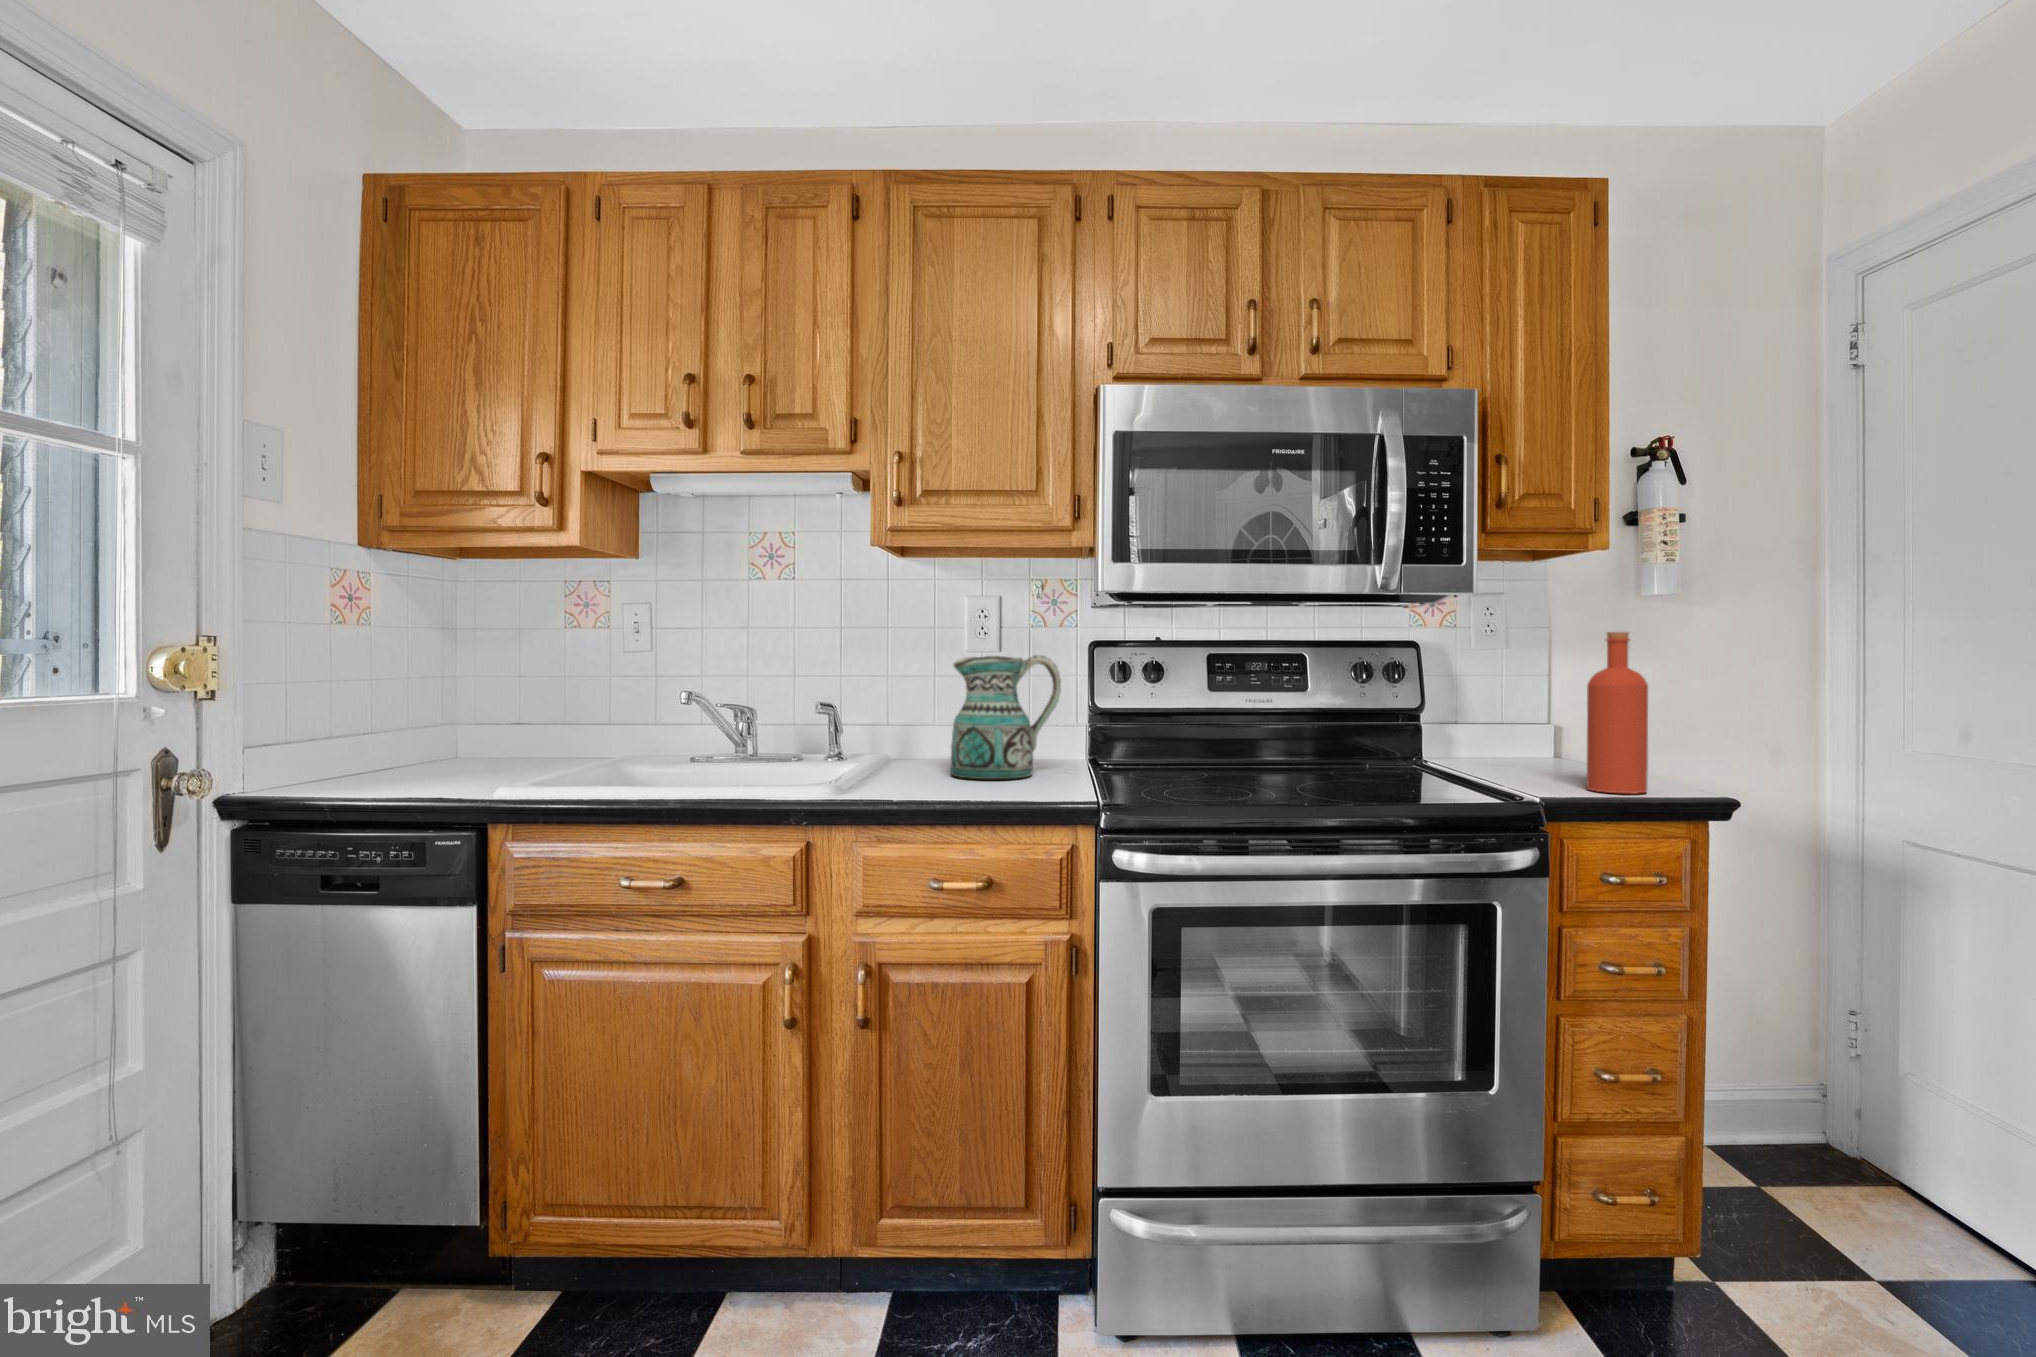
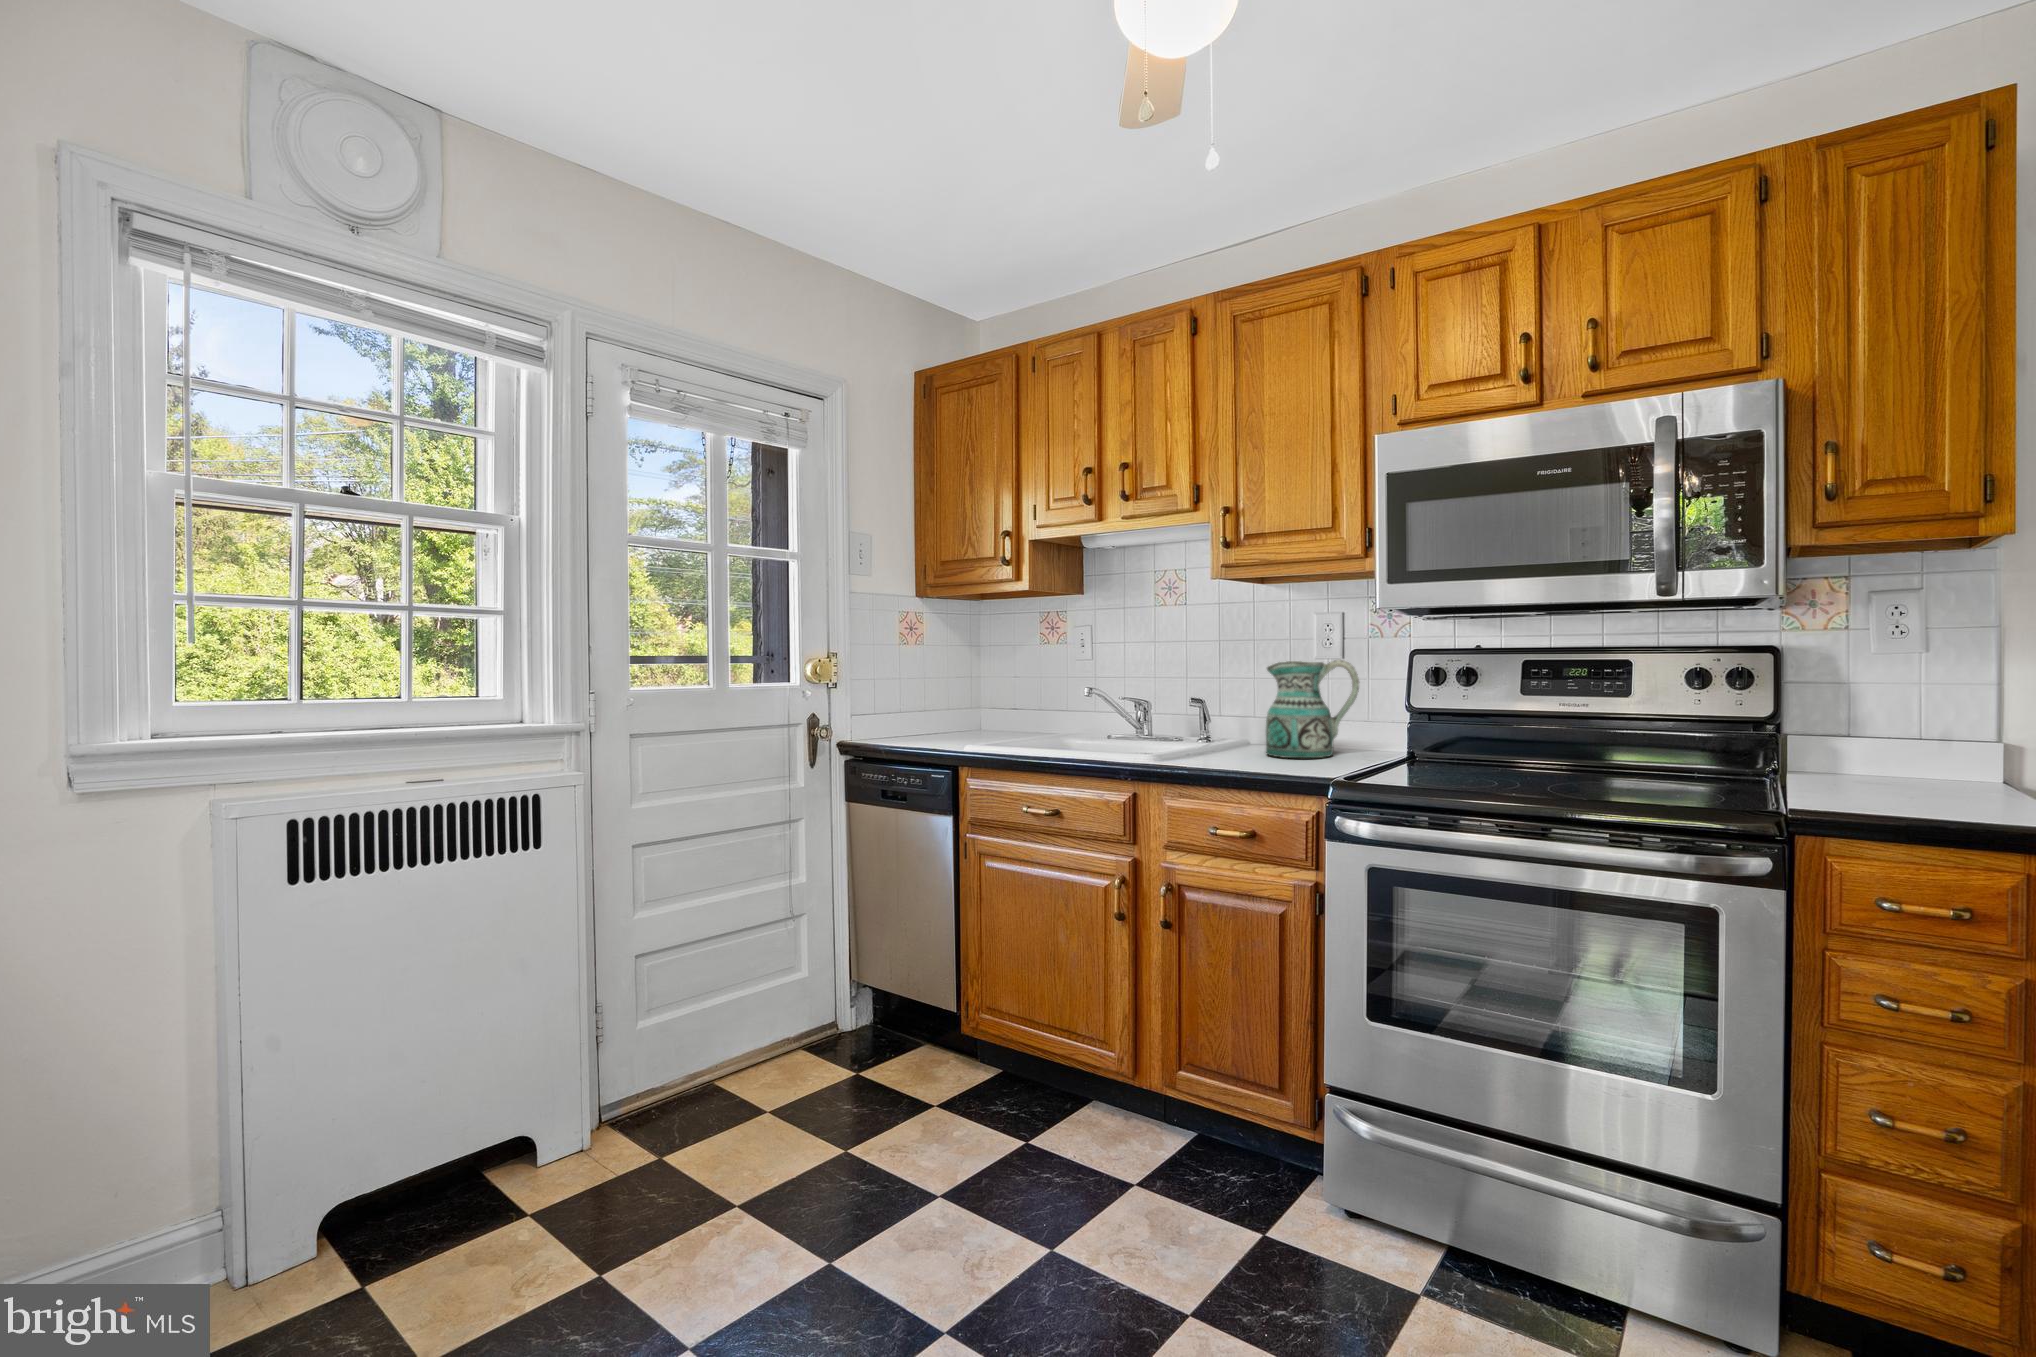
bottle: present [1587,632,1648,794] -> none [1905,630,1989,809]

